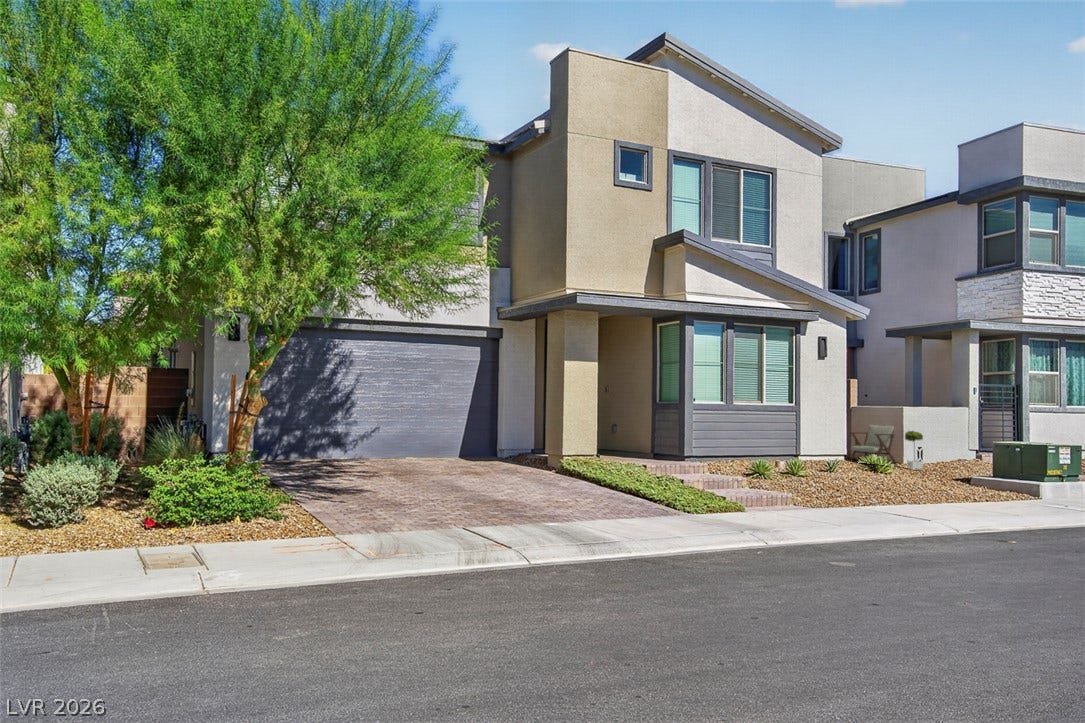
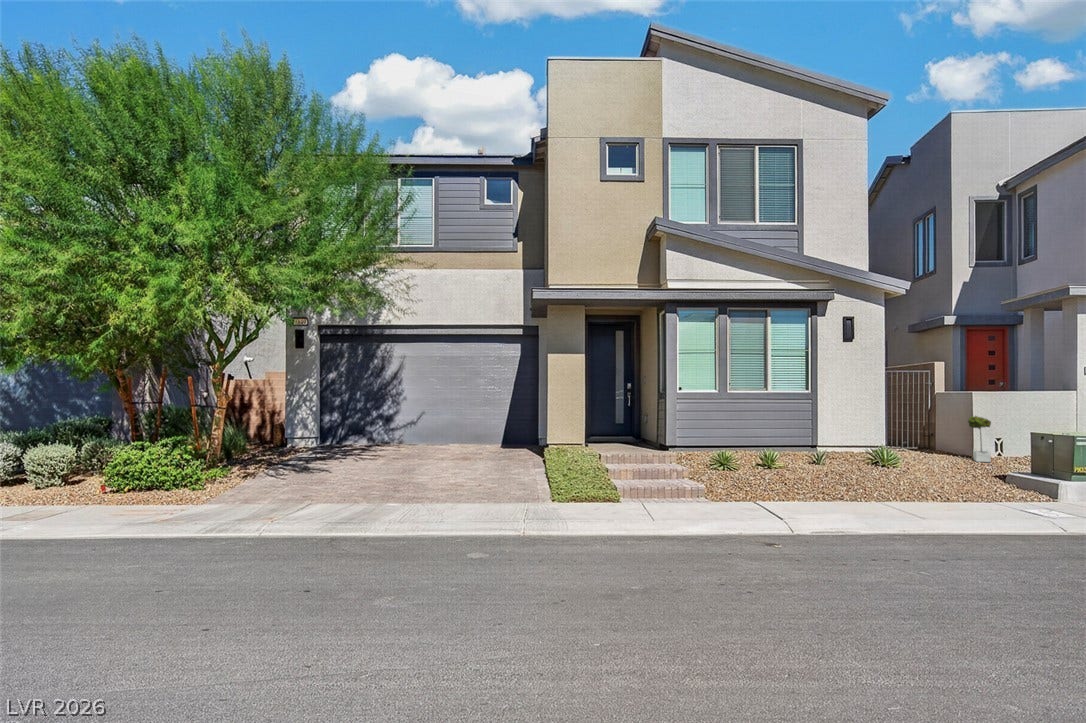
lounge chair: present [851,425,897,465] -> none [907,409,964,455]

